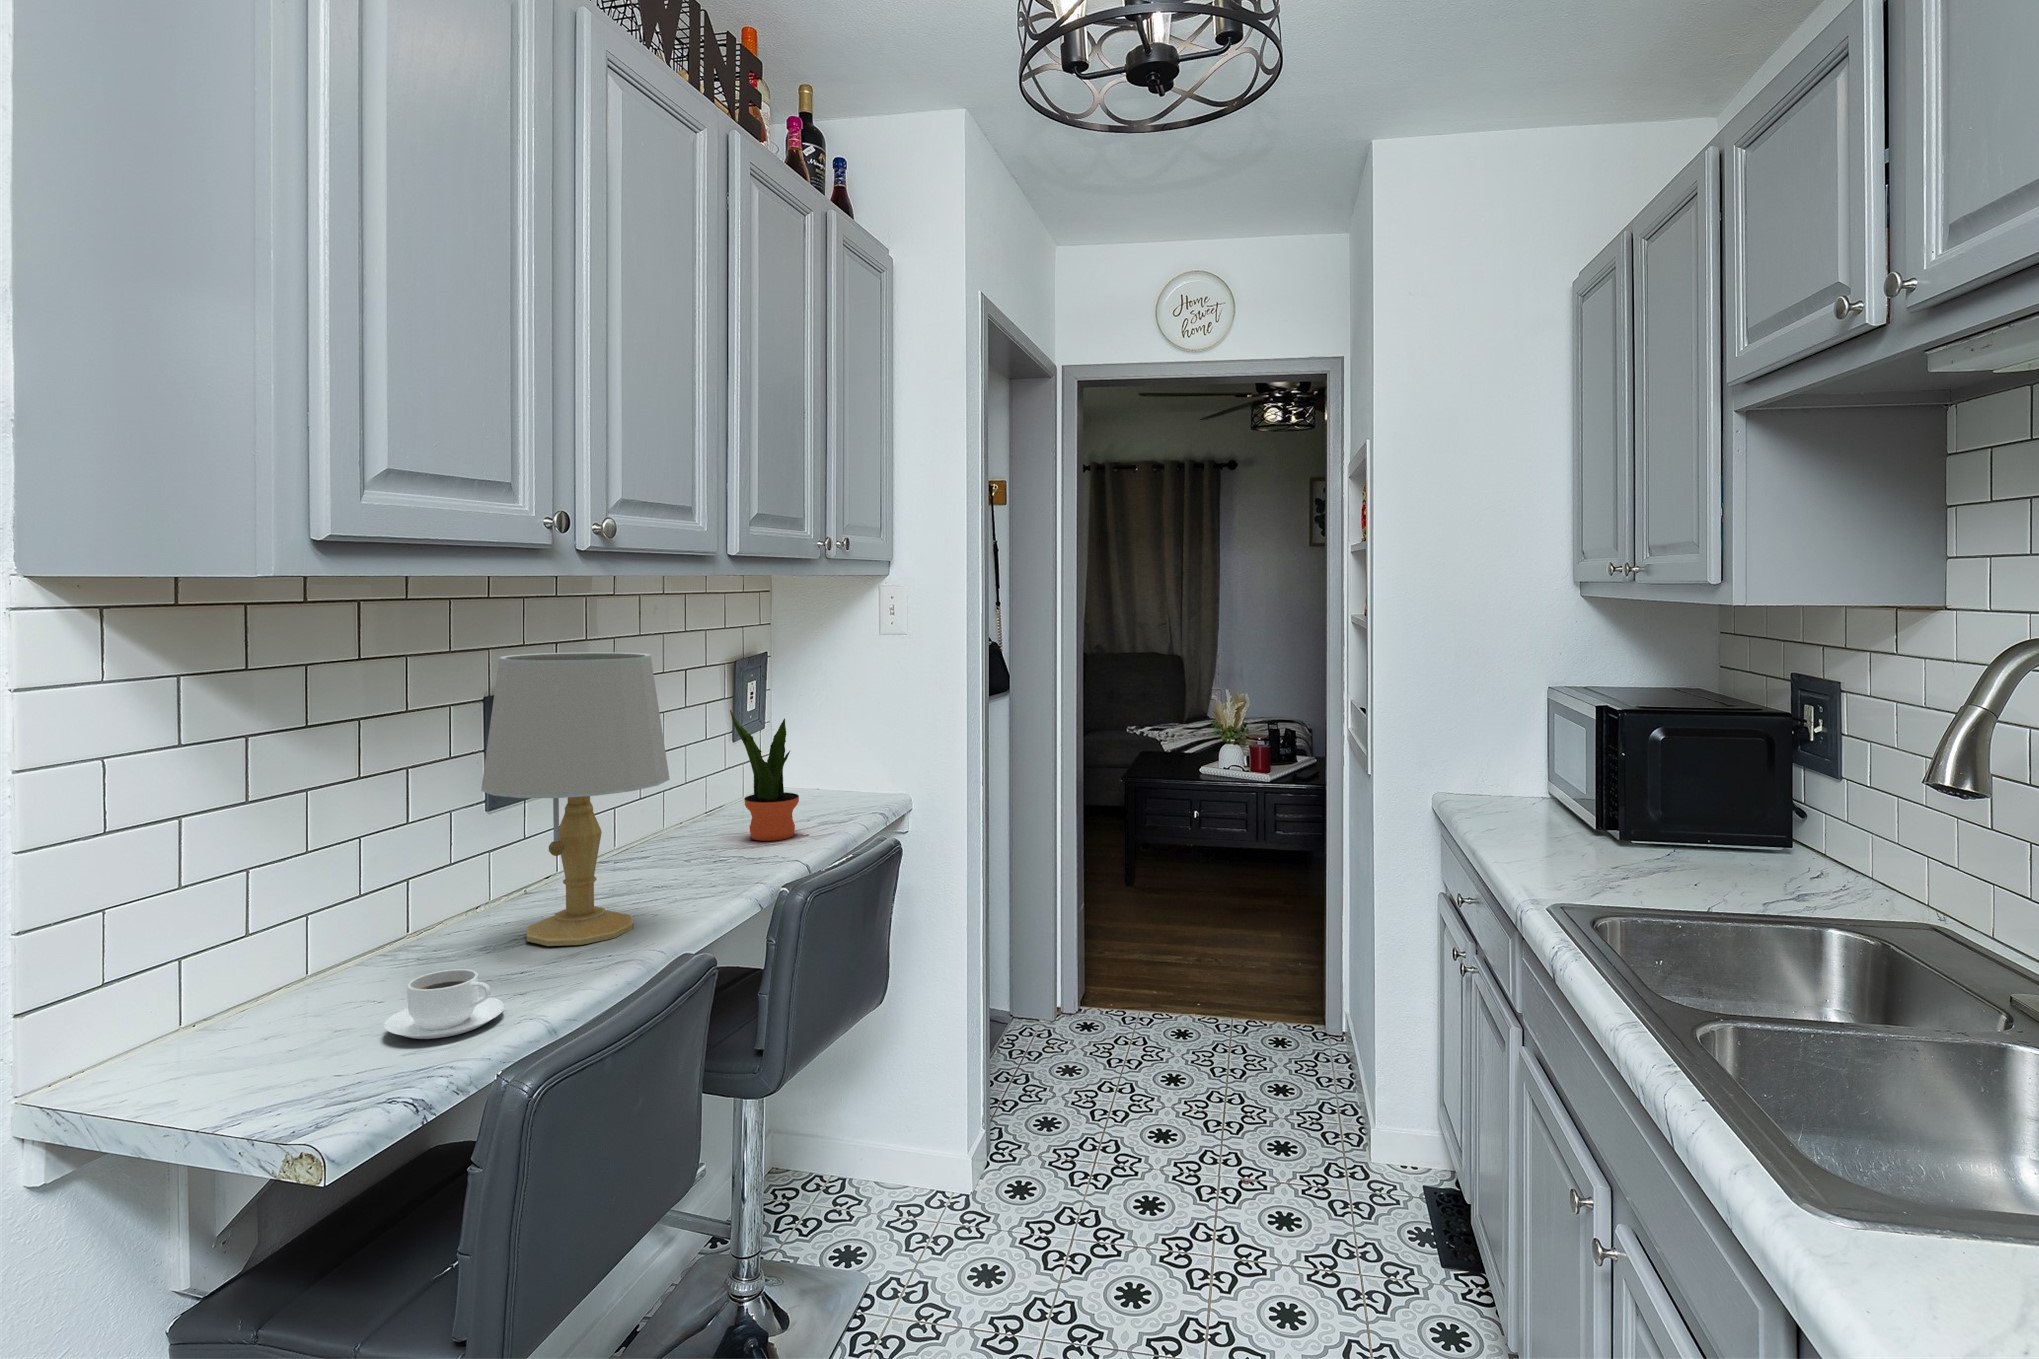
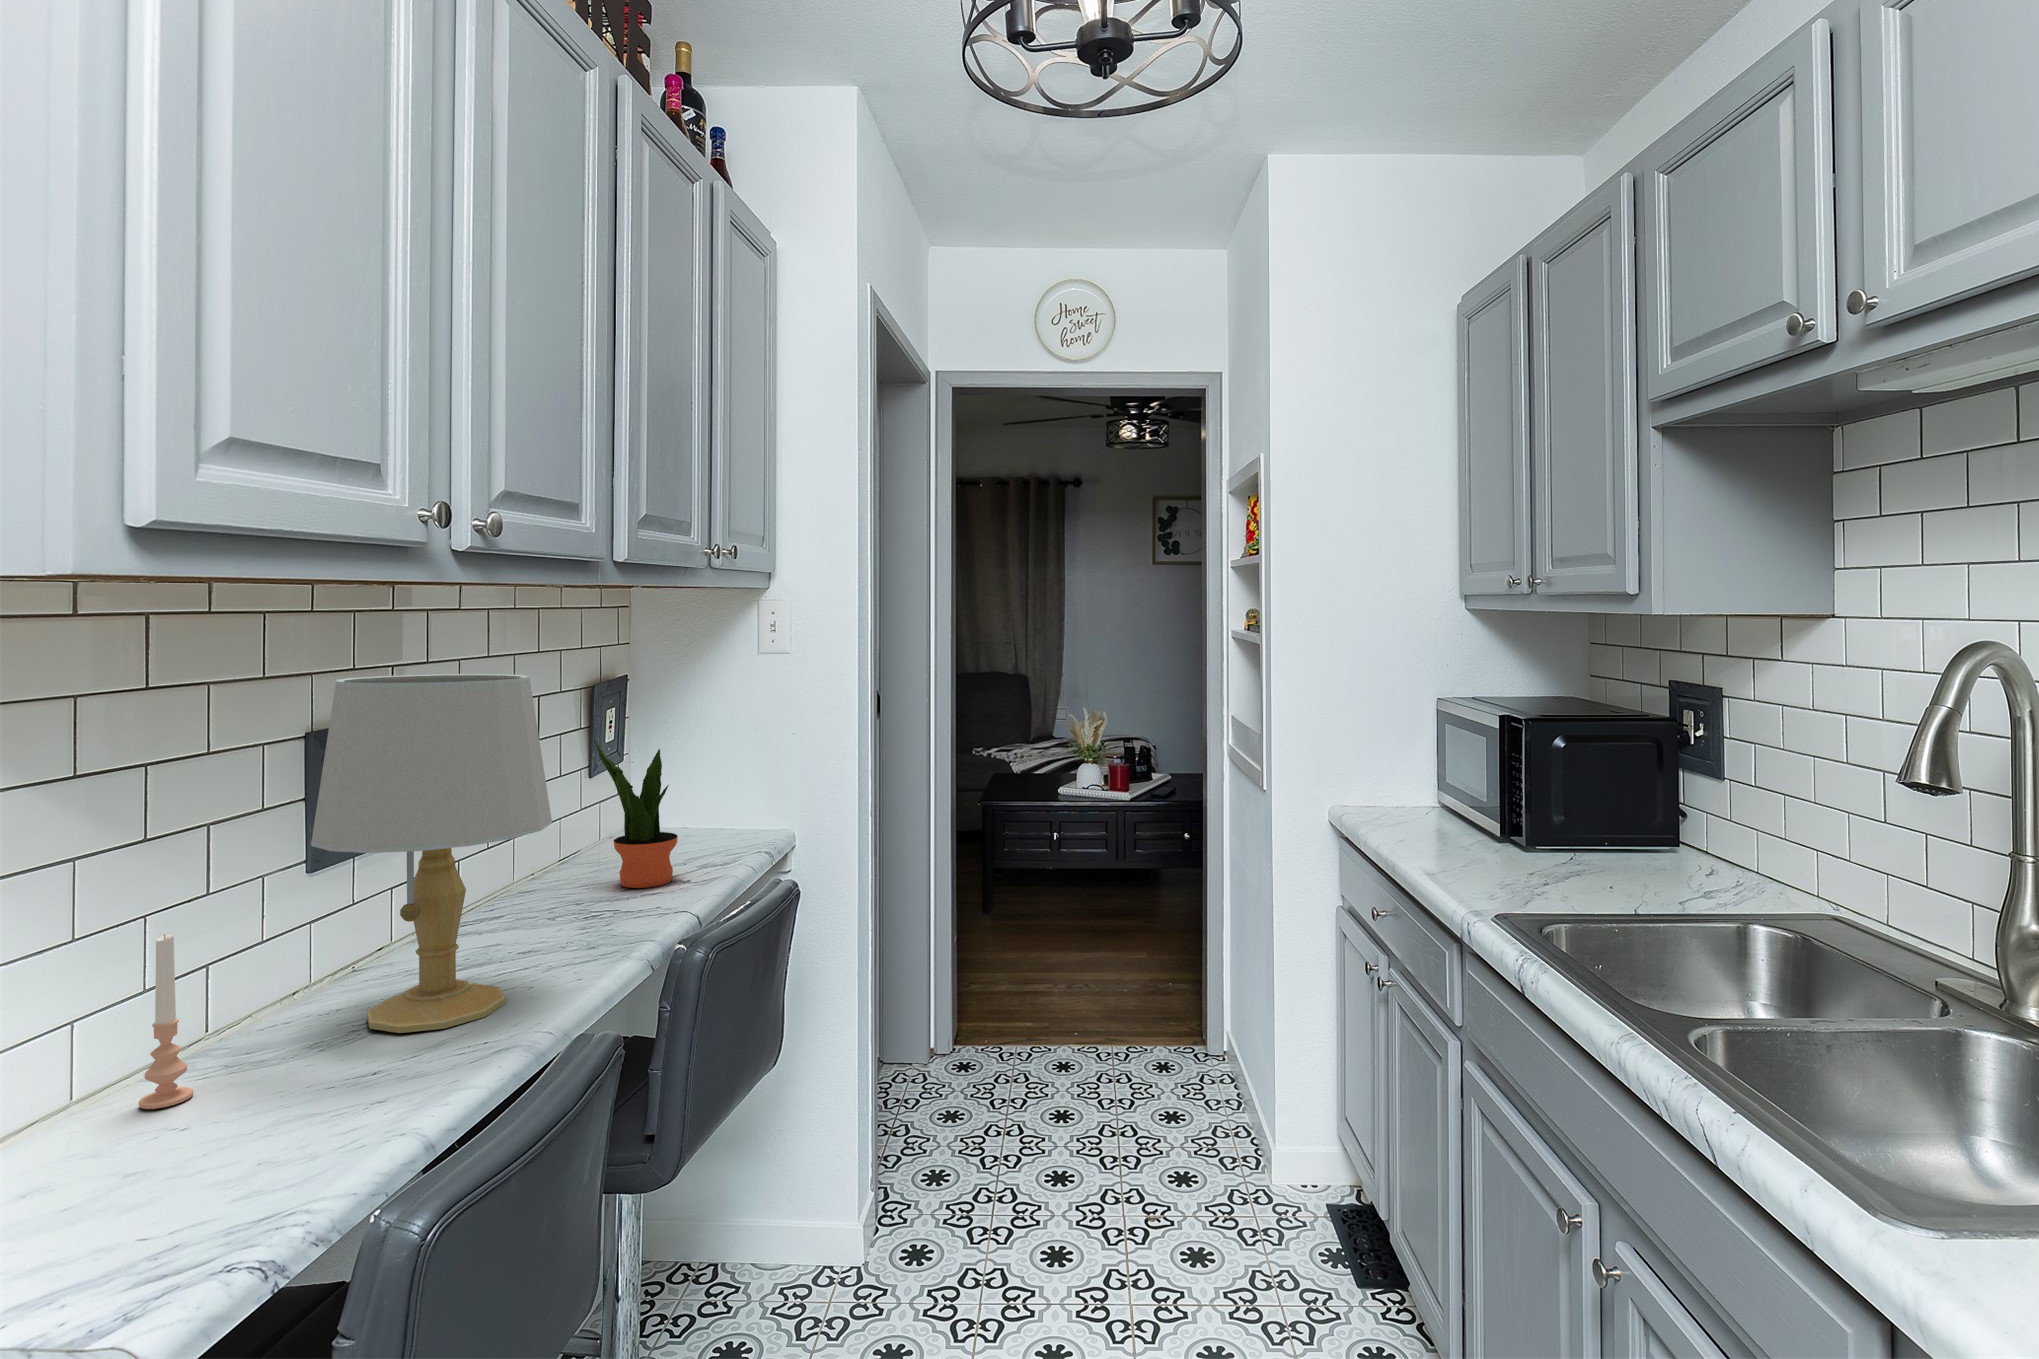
candle: none [355,855,393,989] -> present [139,934,193,1109]
coffee cup: present [384,969,505,1039] -> none [194,1076,361,1174]

